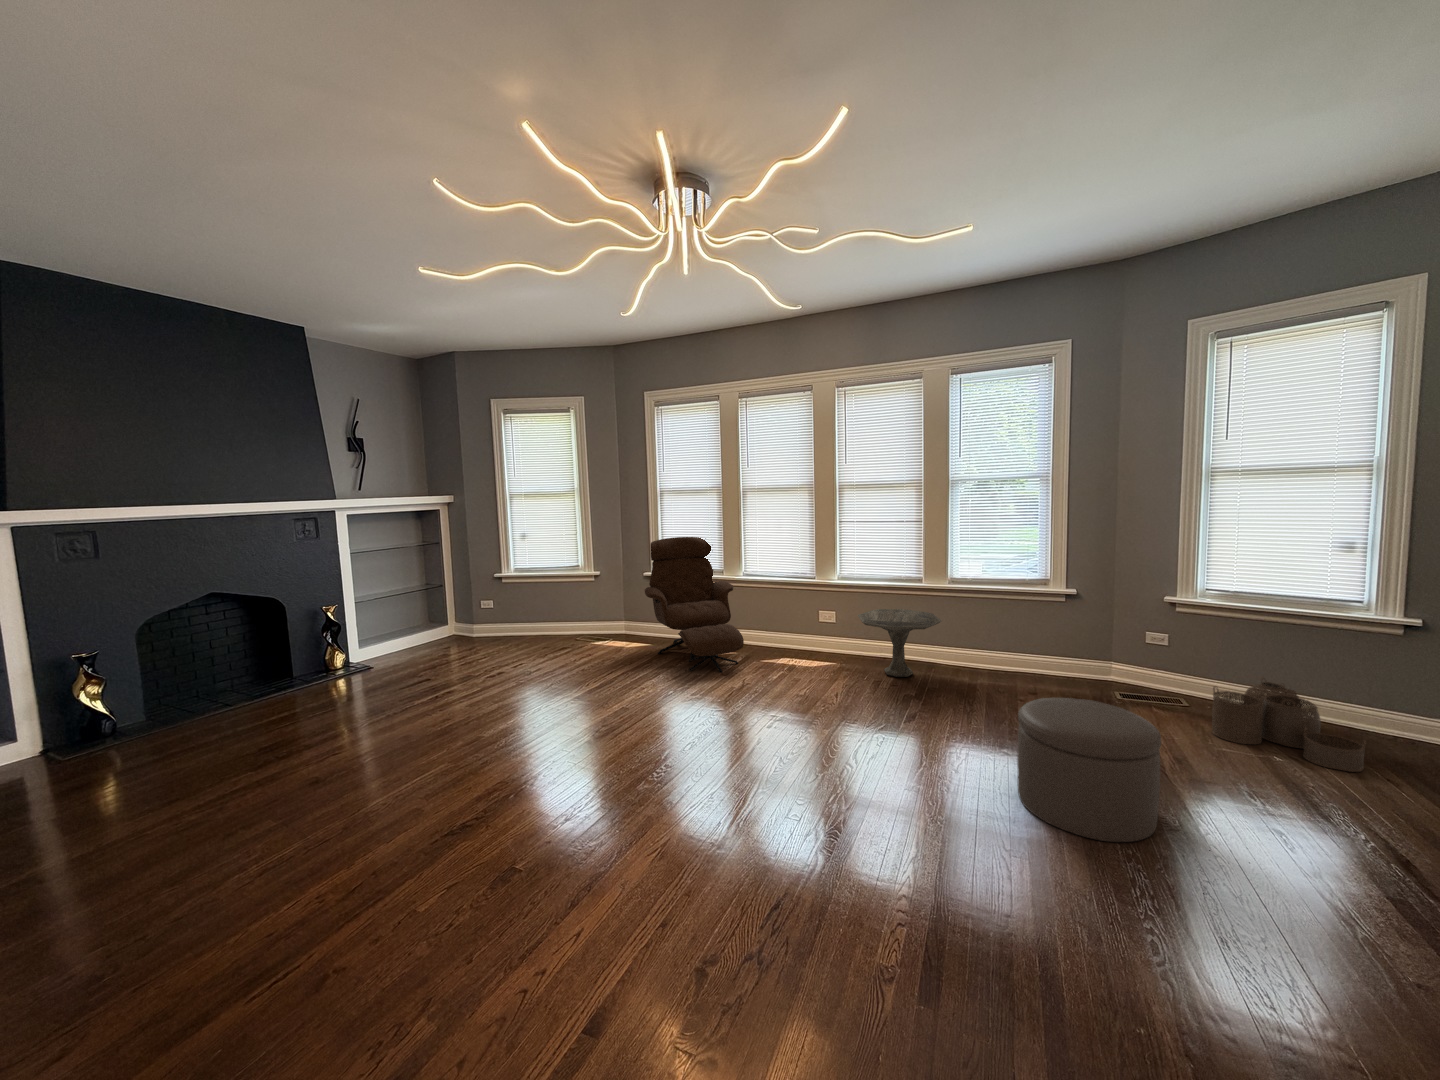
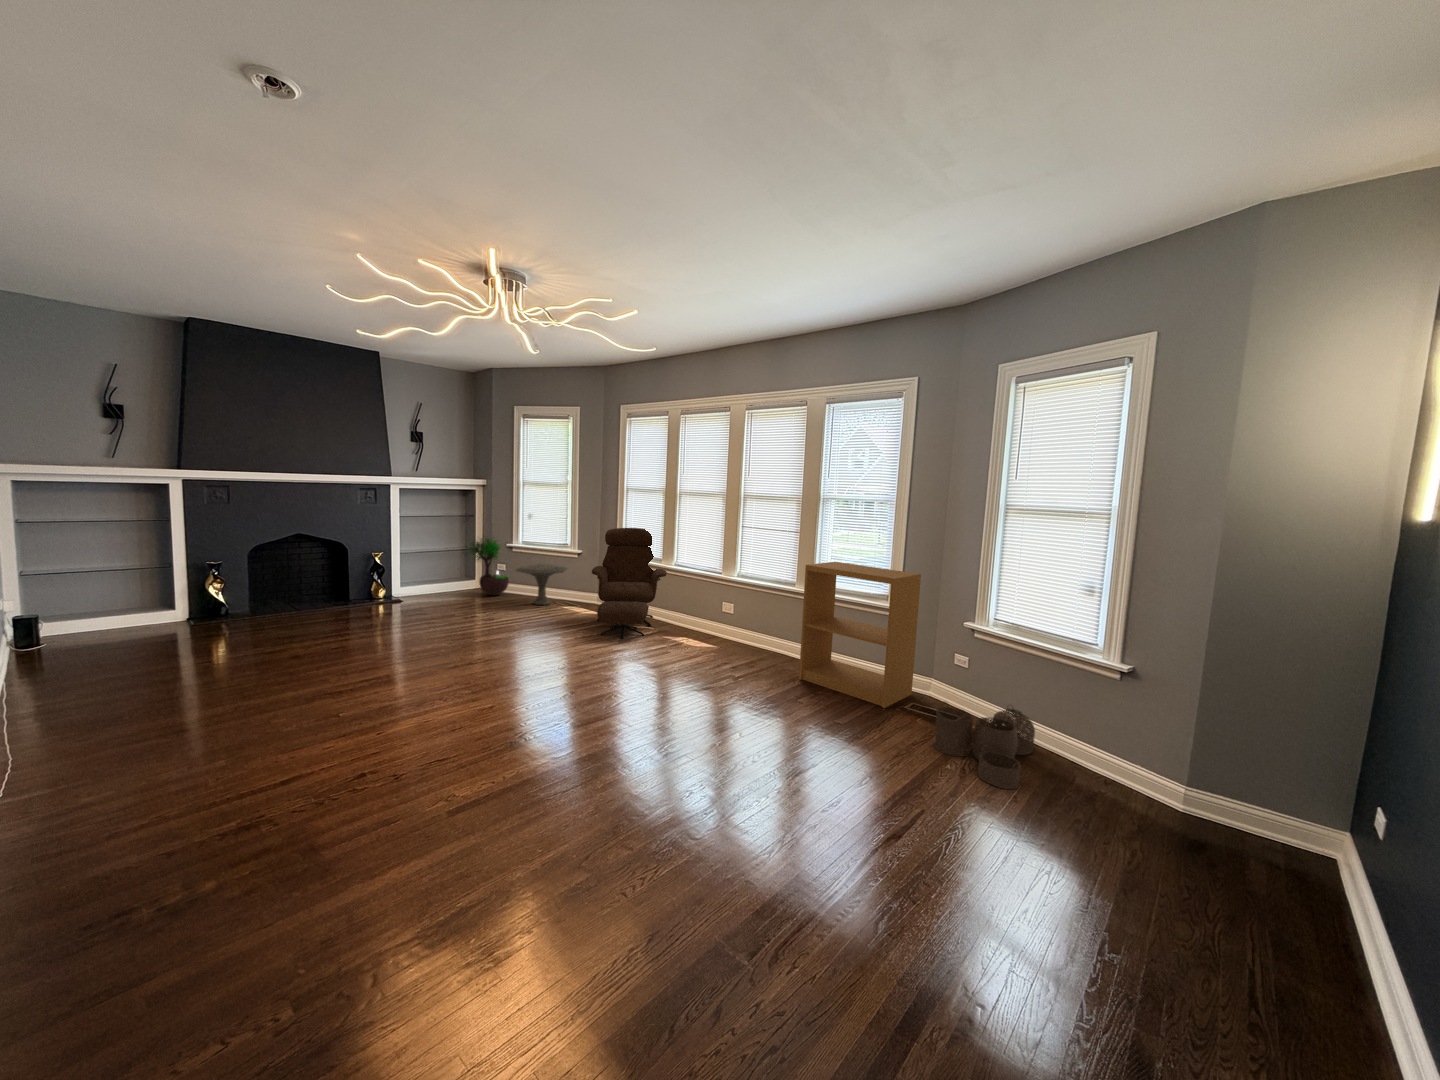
bookshelf: none [974,549,1107,703] -> present [799,562,921,708]
potted tree: none [446,561,504,642] -> present [467,537,509,595]
side table: present [858,609,942,677] -> present [516,564,567,605]
ottoman: present [1017,698,1161,842] -> none [682,676,778,785]

